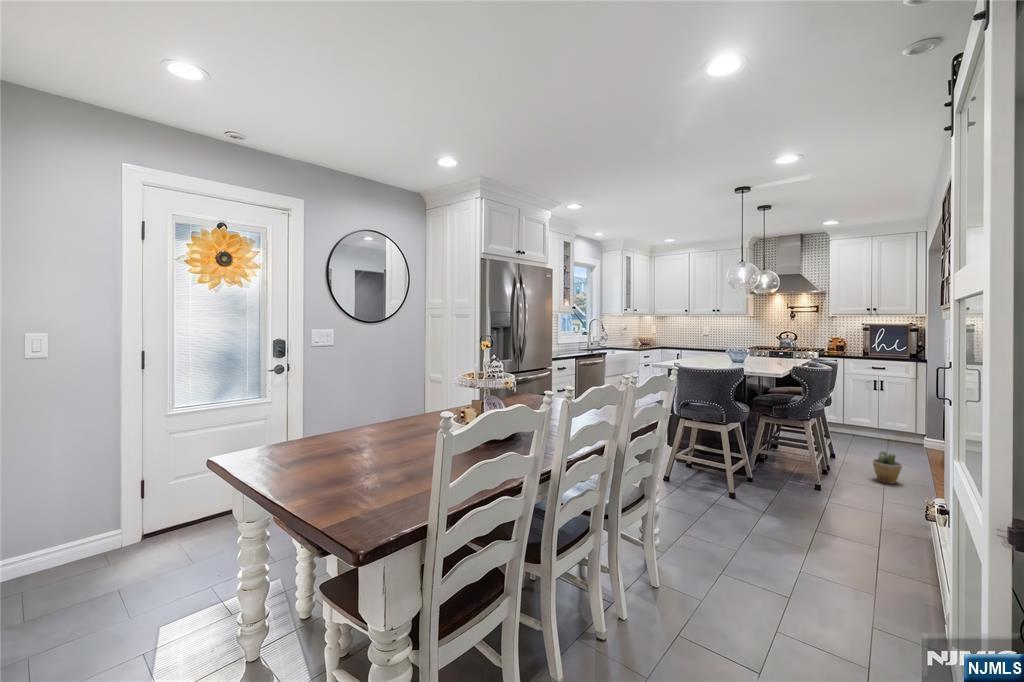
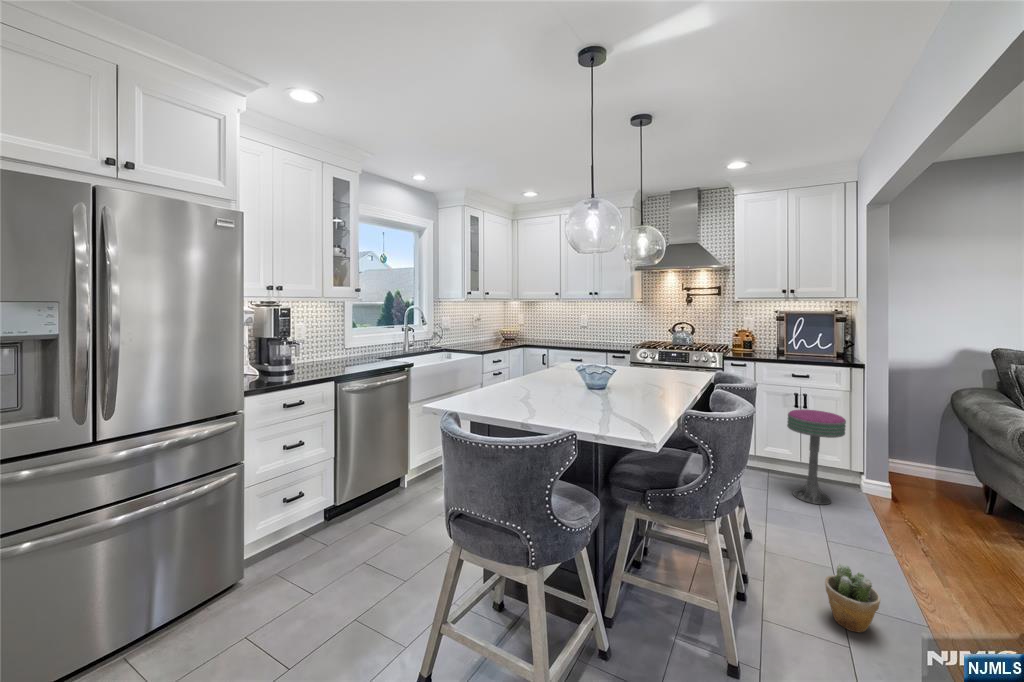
bar stool: none [865,388,906,450] -> present [787,410,846,505]

